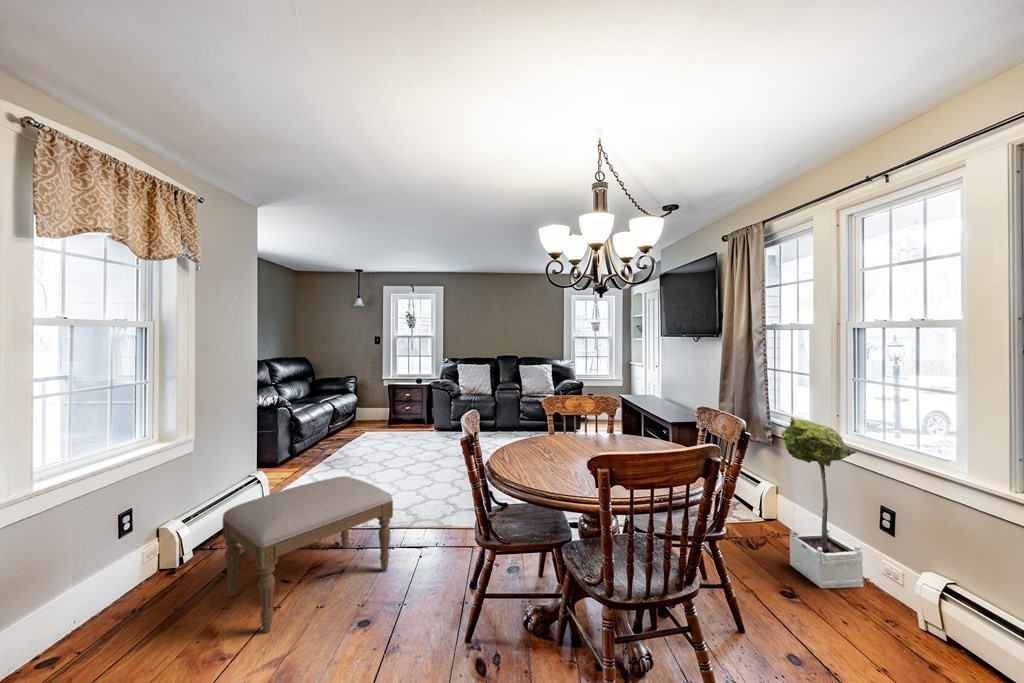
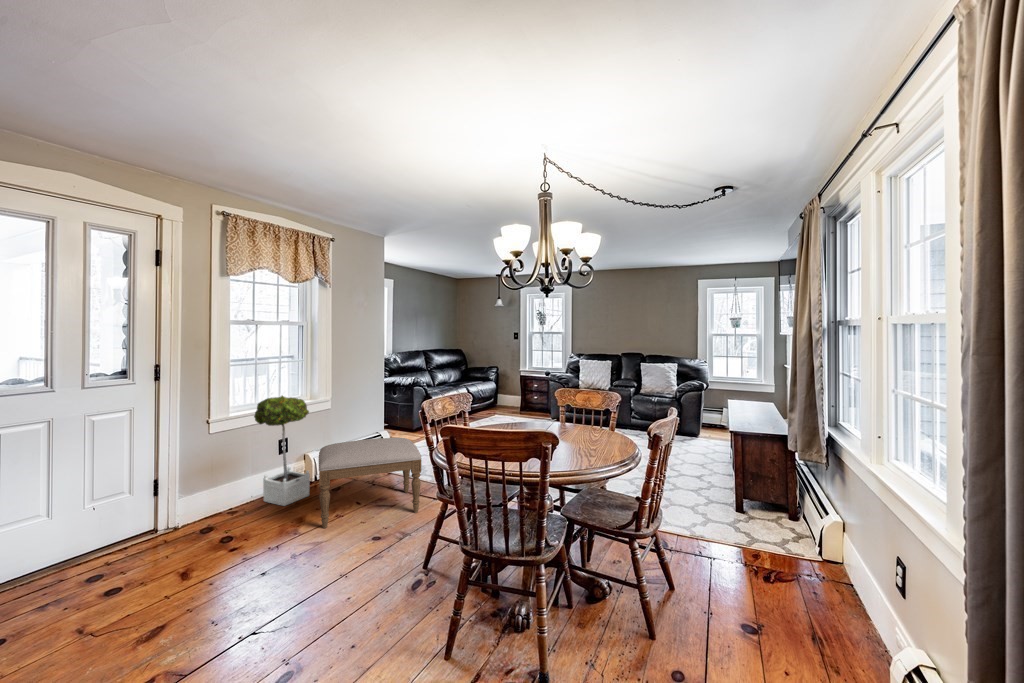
potted tree: present [782,417,863,588] -> present [254,396,310,506]

